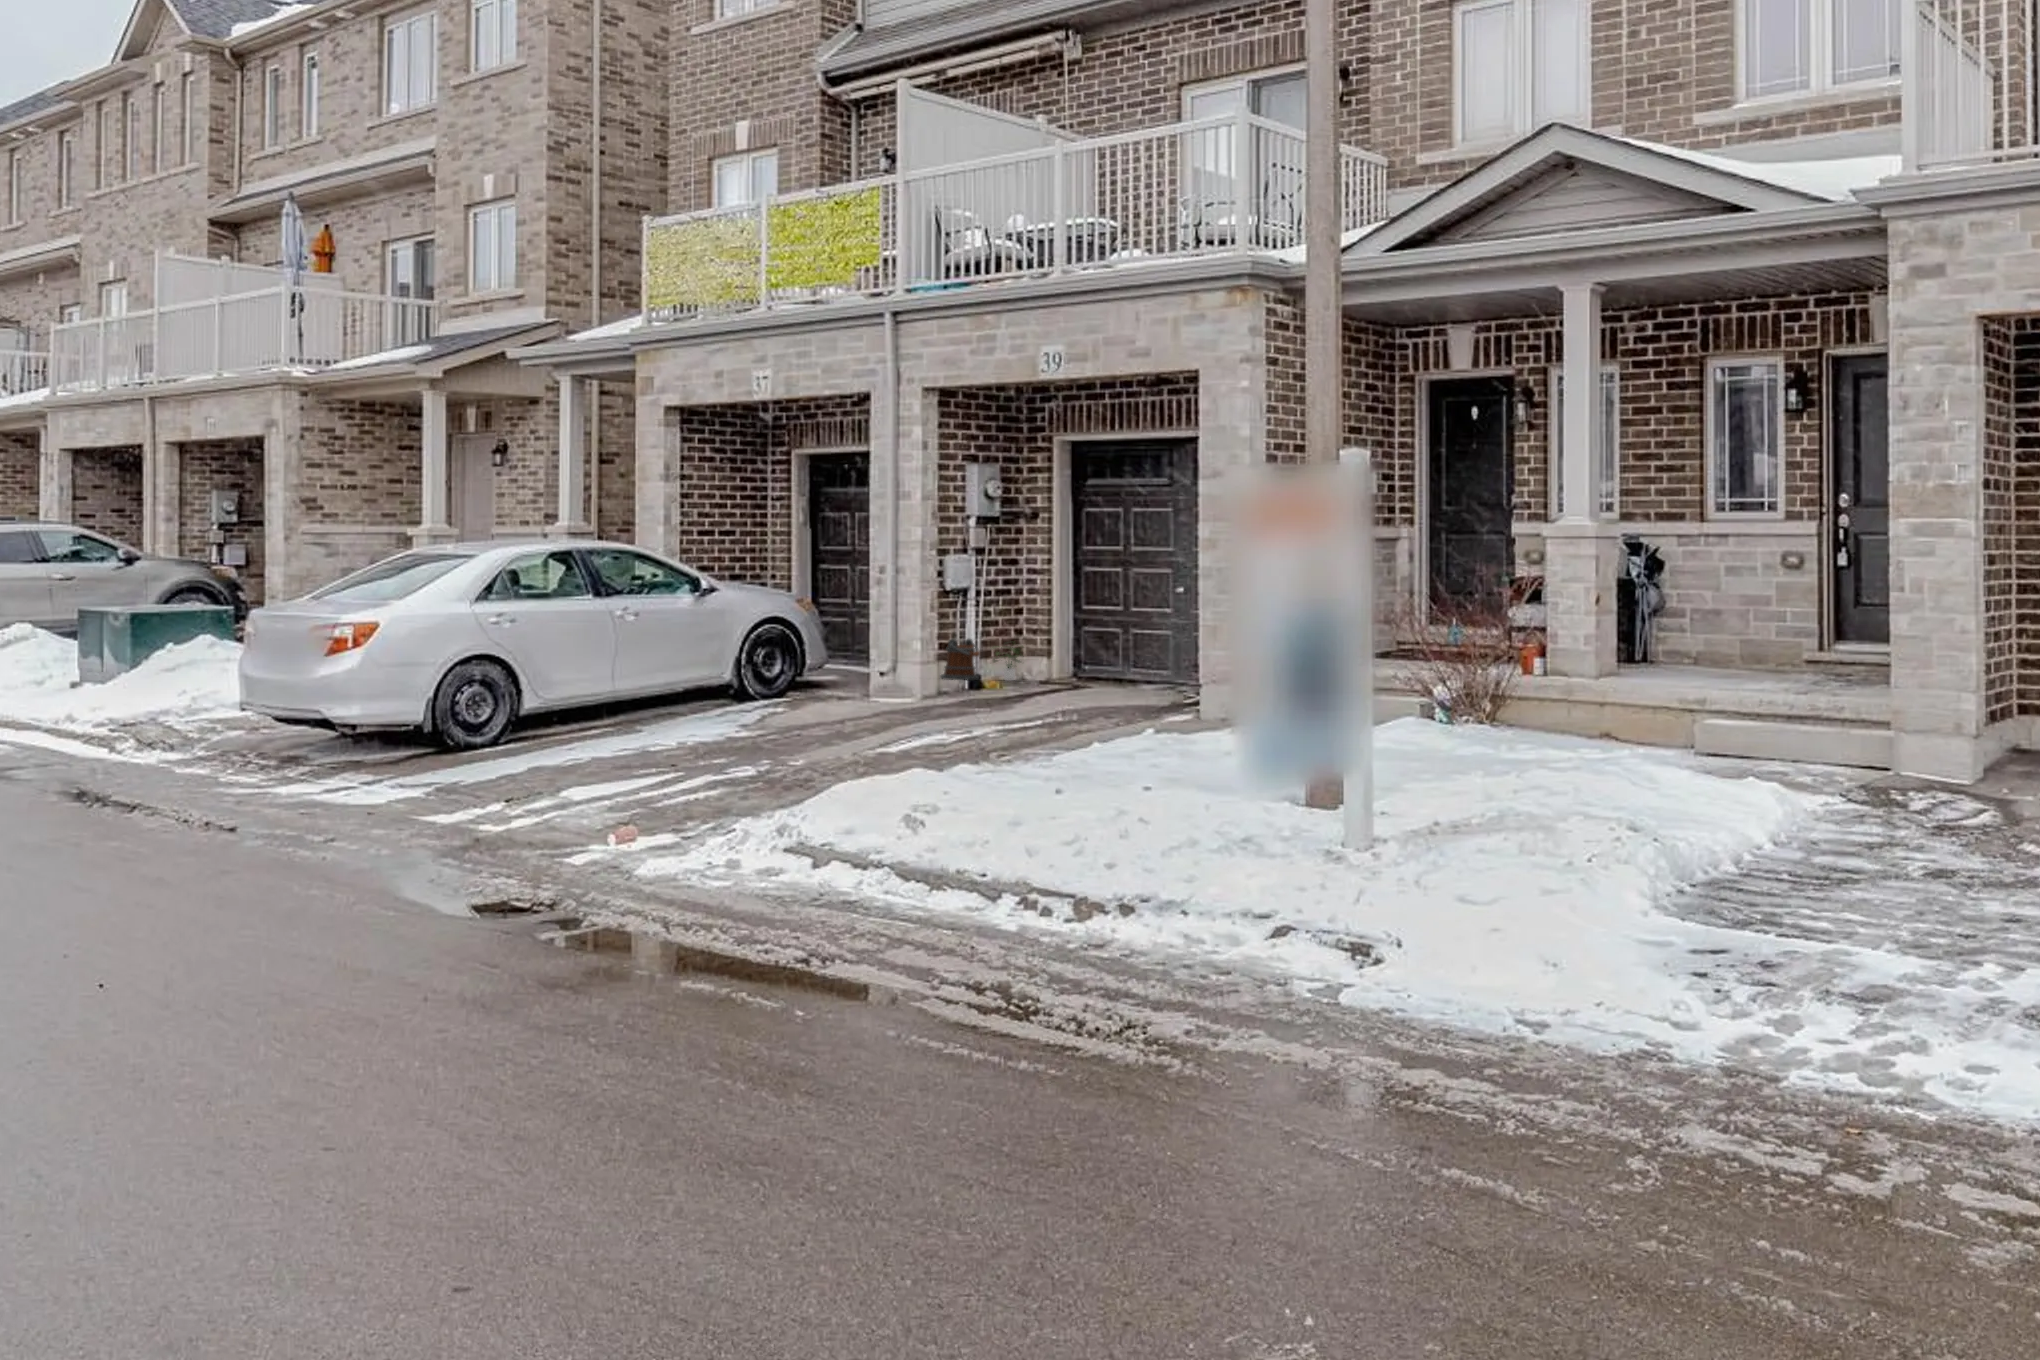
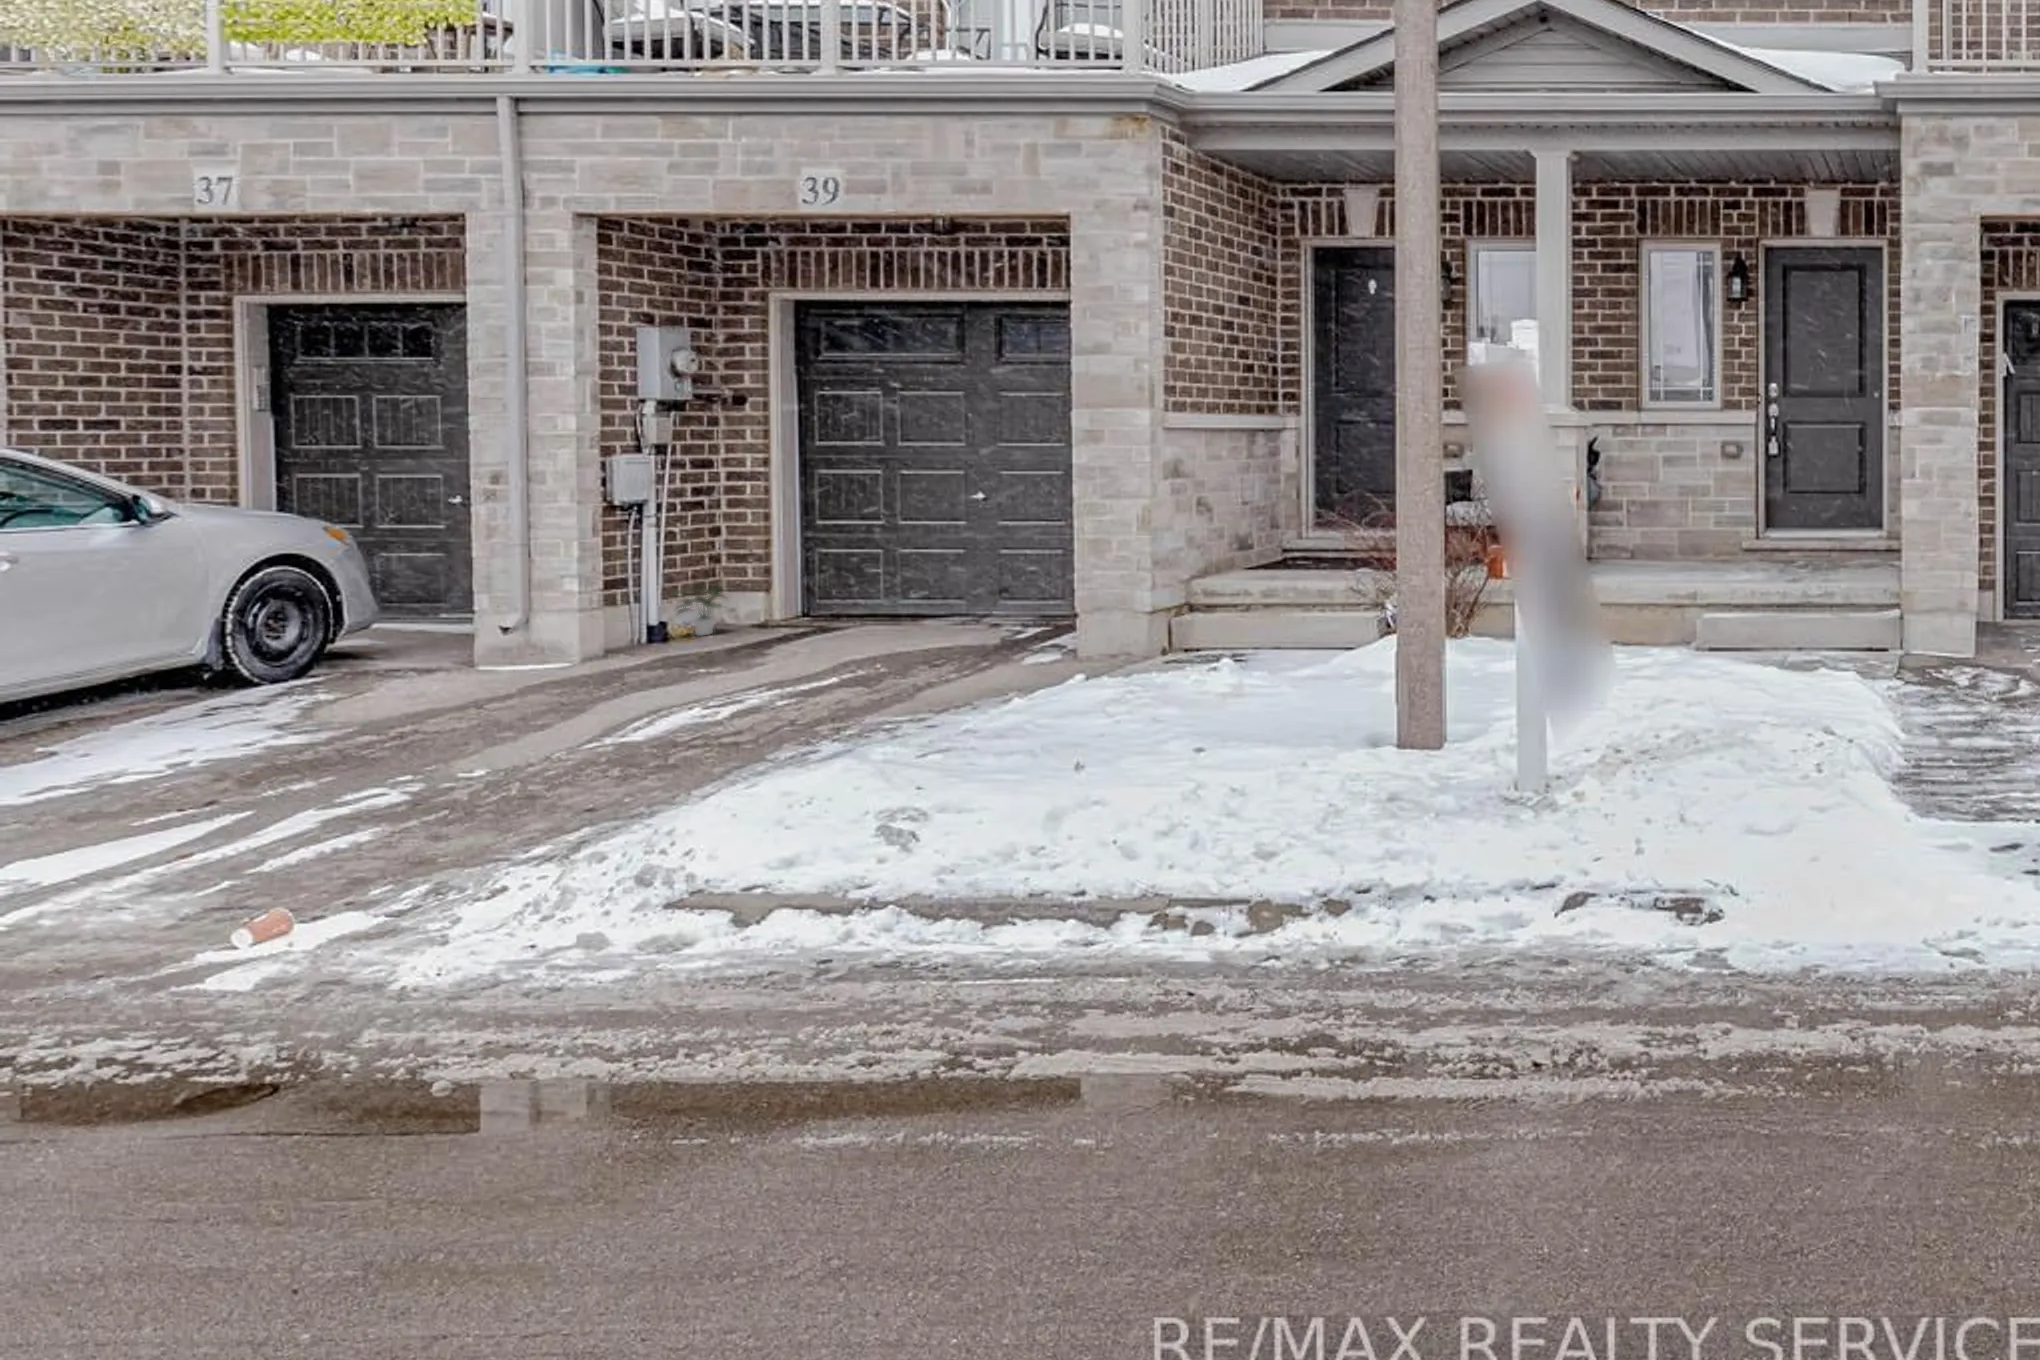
bucket: present [940,639,980,680] -> none [595,595,668,663]

